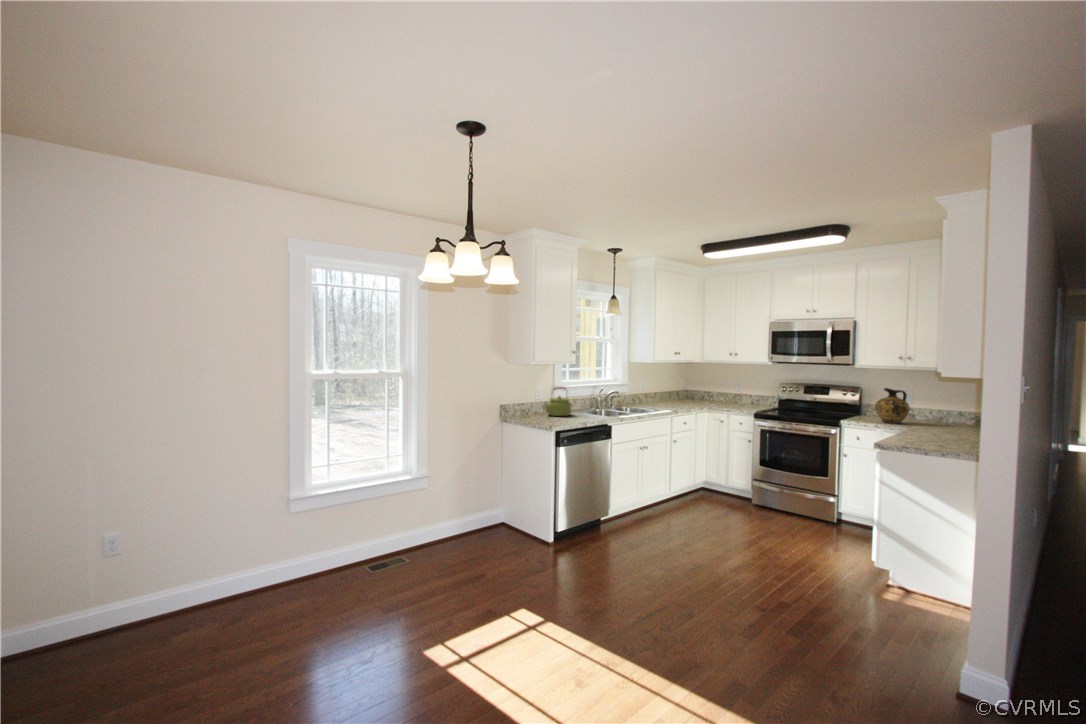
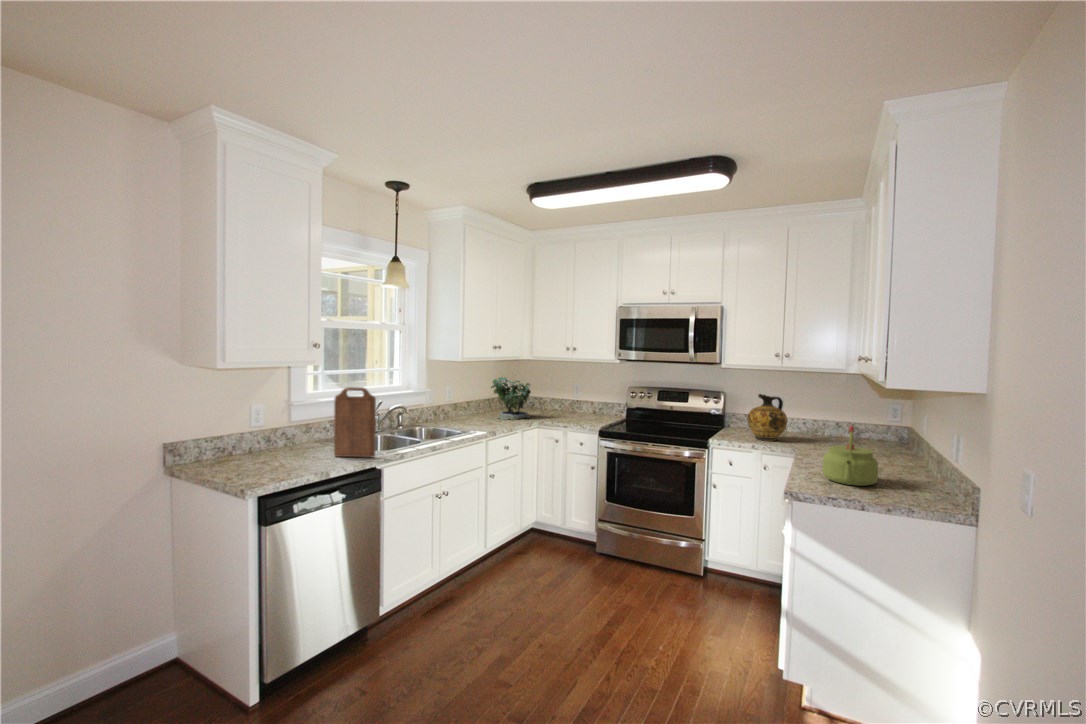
potted plant: none [671,373,704,406] -> present [491,377,531,420]
cutting board: none [584,377,608,418] -> present [334,387,376,457]
kettle: present [545,387,571,416] -> present [822,426,878,486]

